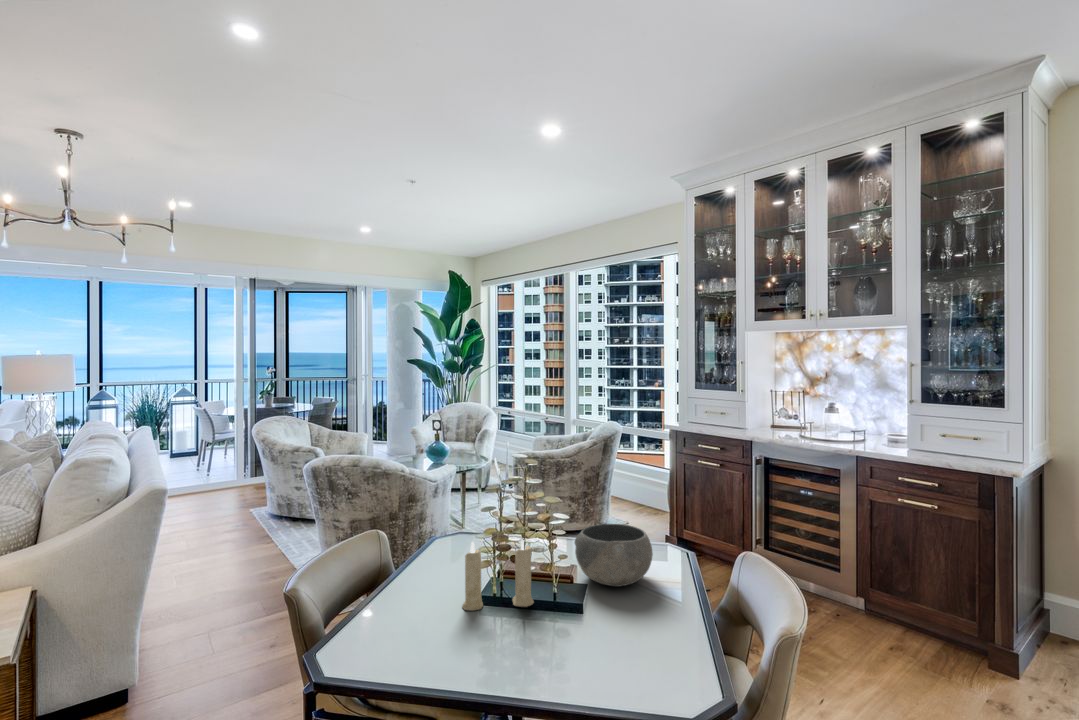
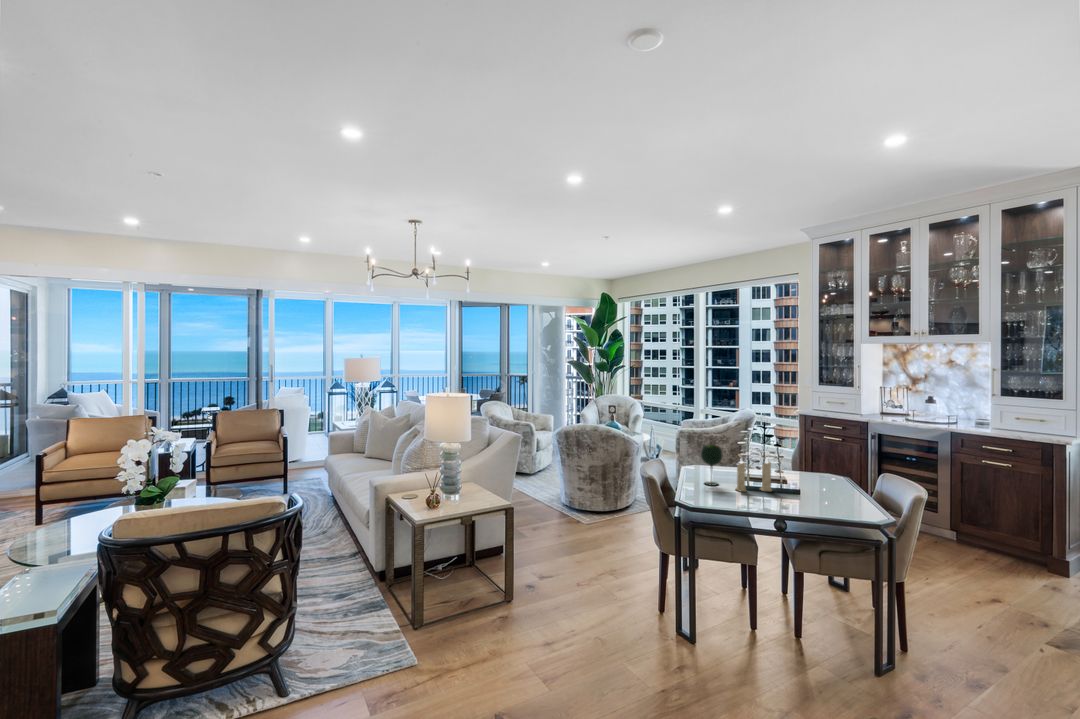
wine glass: none [411,511,452,594] -> present [701,445,722,486]
bowl: present [575,524,653,586] -> none [786,457,833,487]

